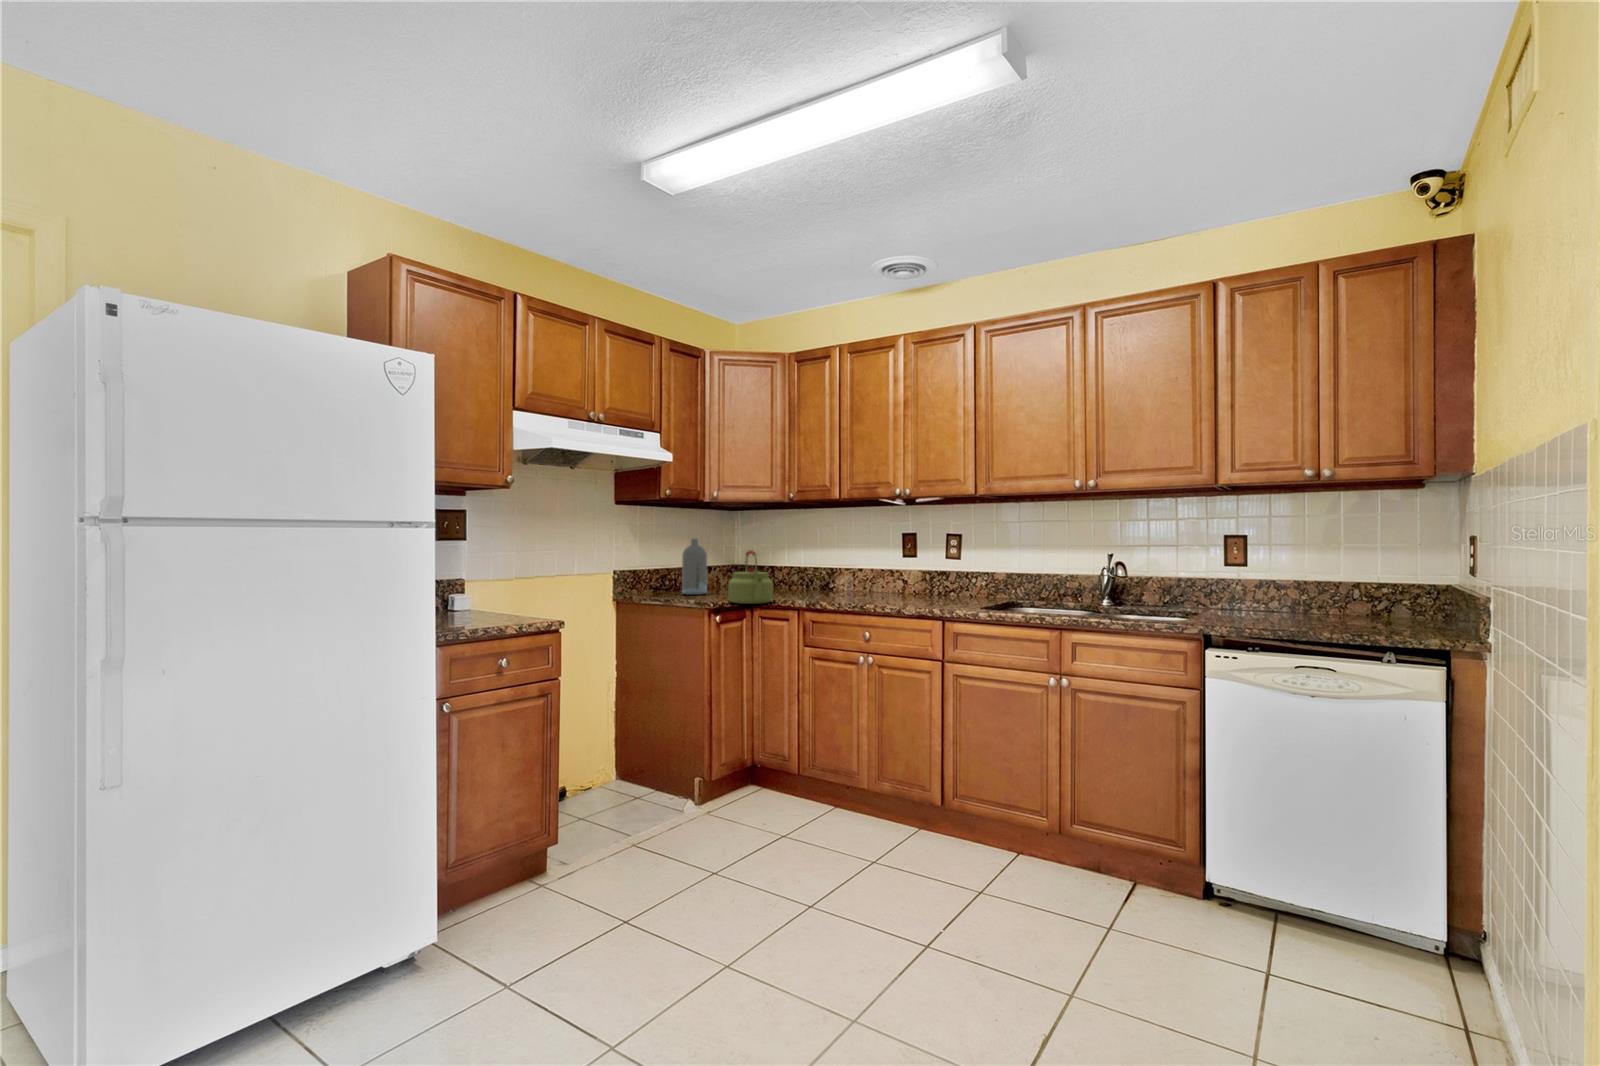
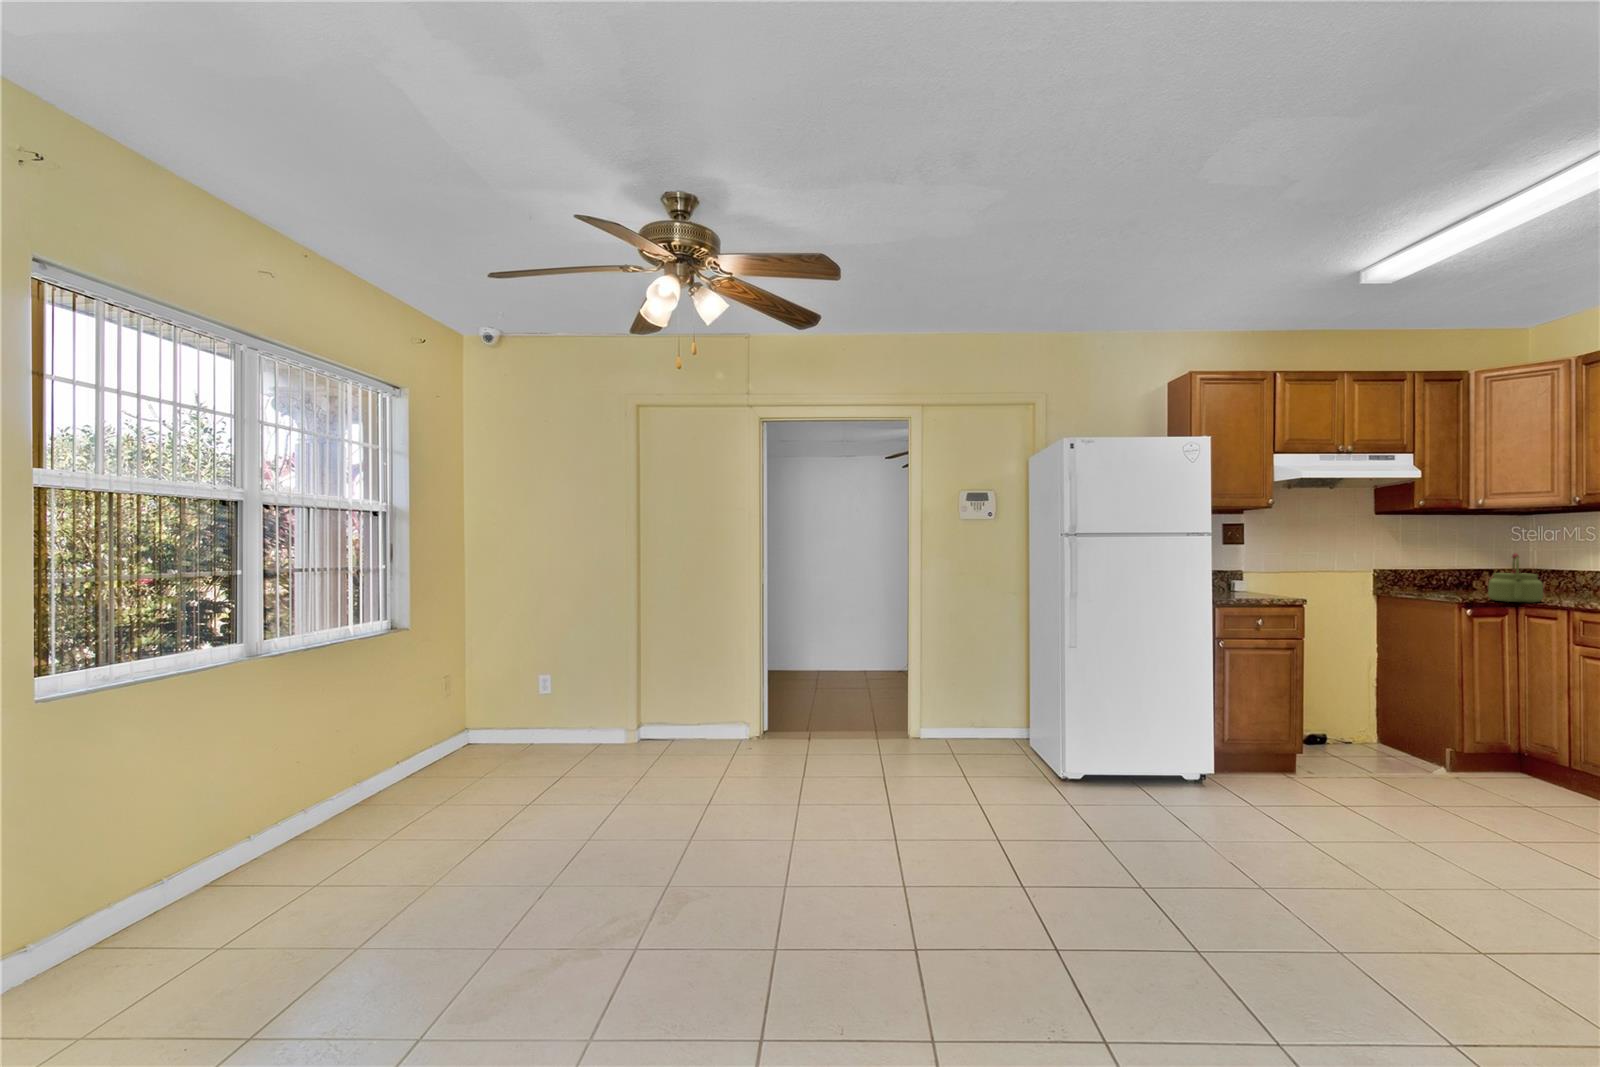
bottle: present [682,538,707,595] -> none [1453,542,1482,594]

